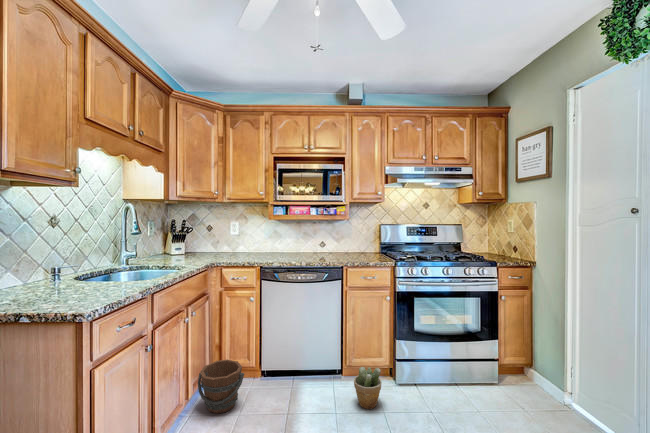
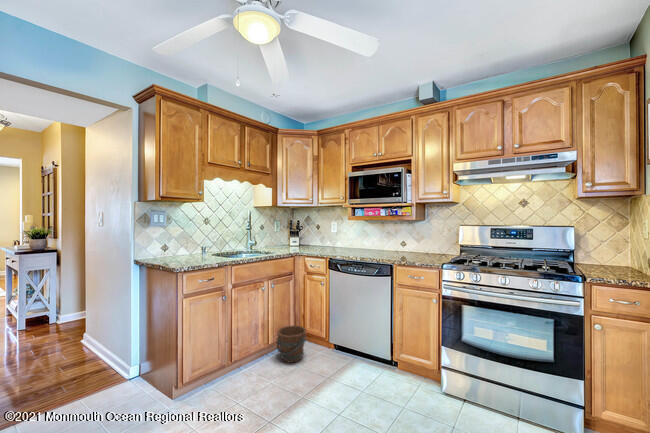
potted plant: present [354,367,382,409] -> none [382,360,409,402]

